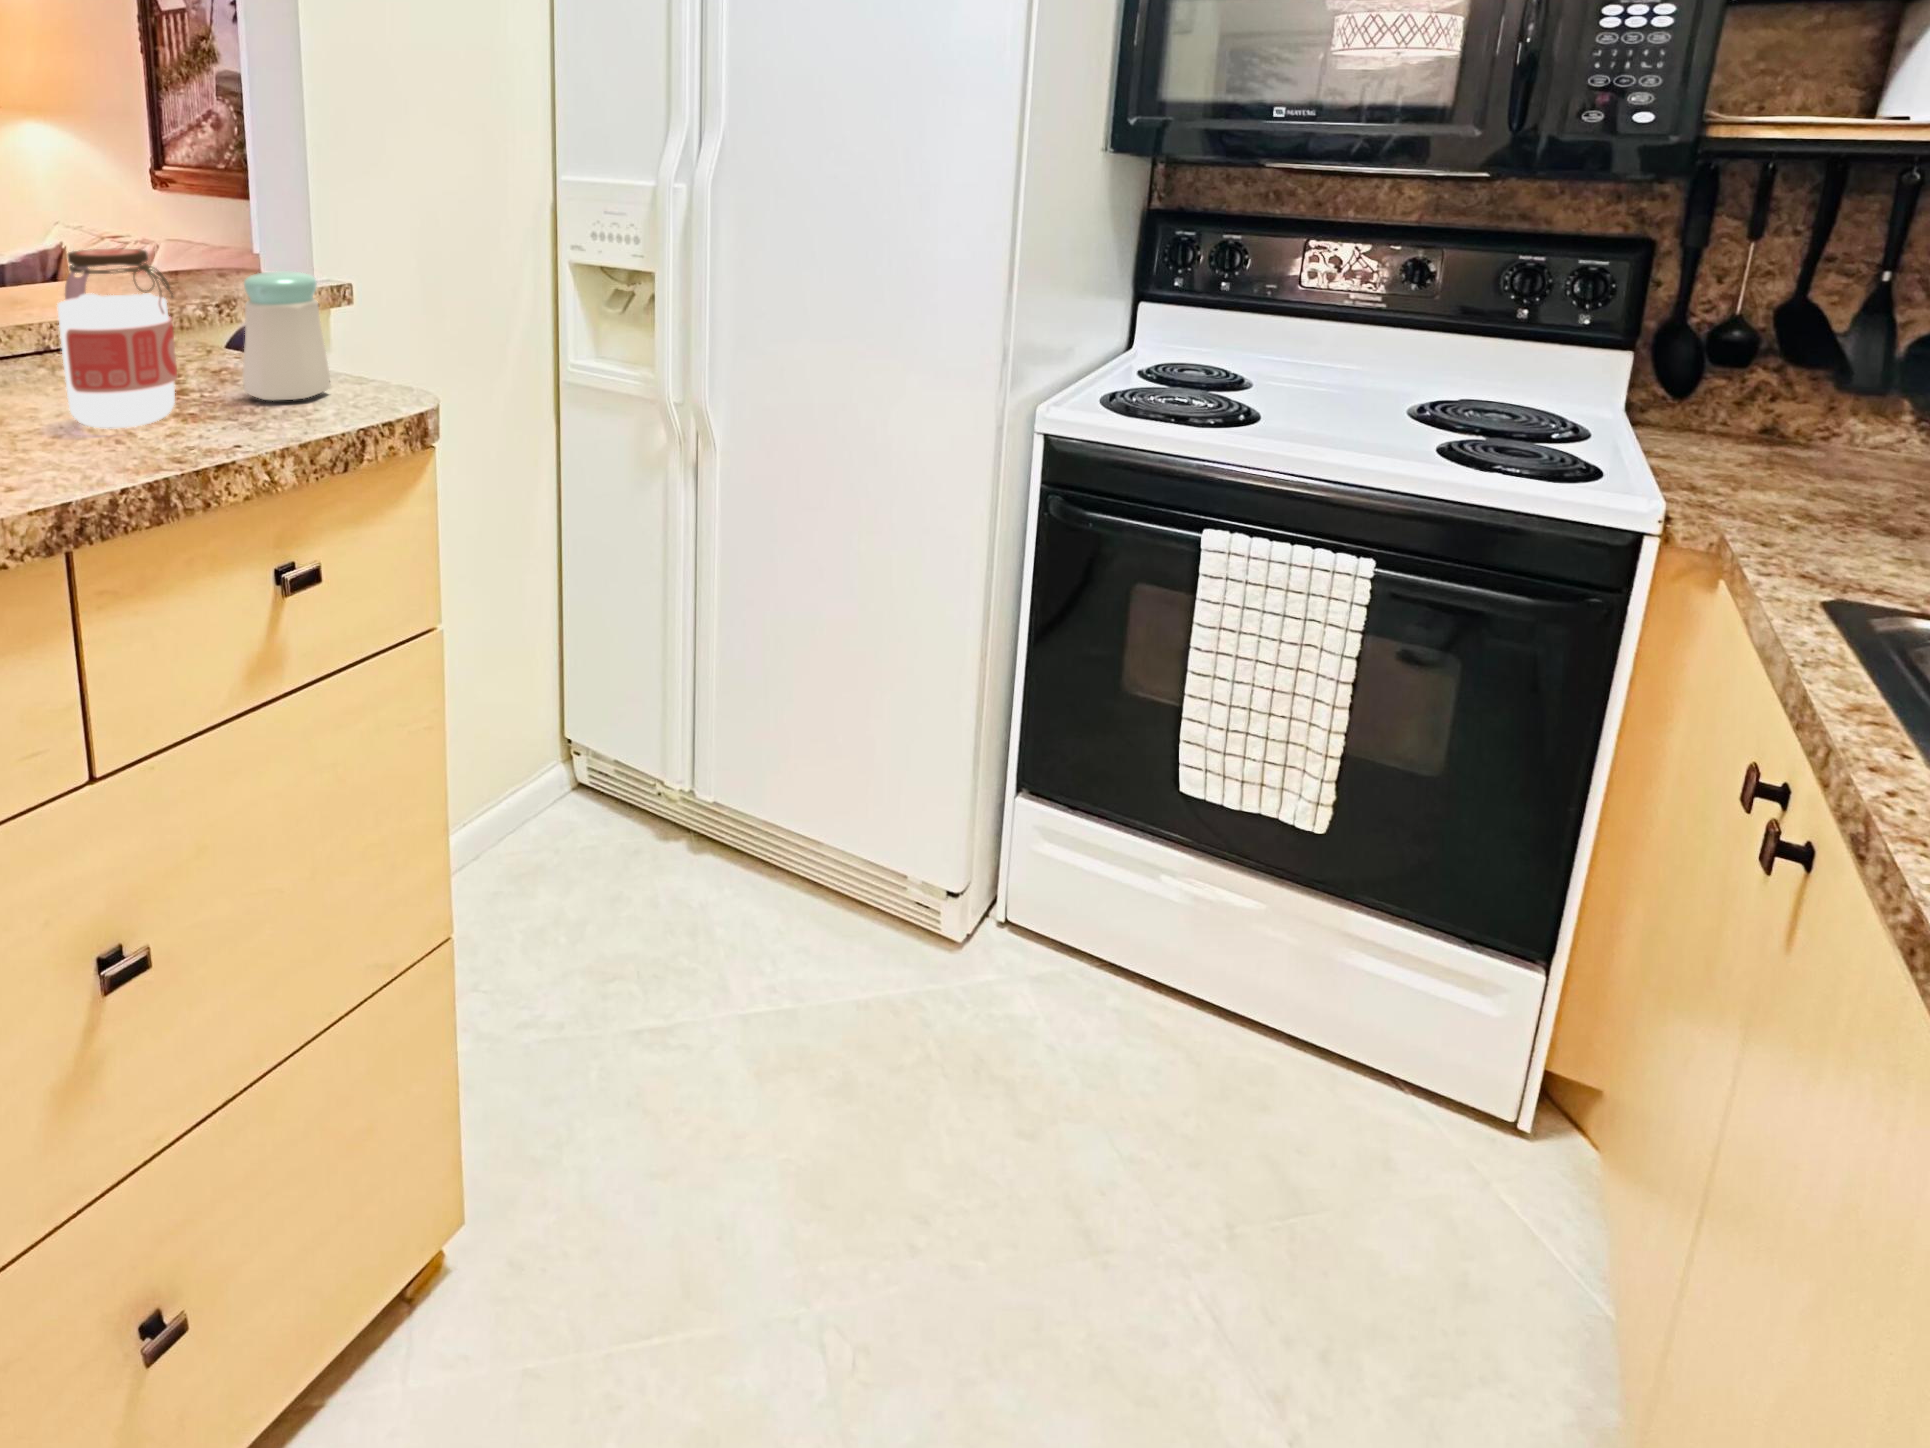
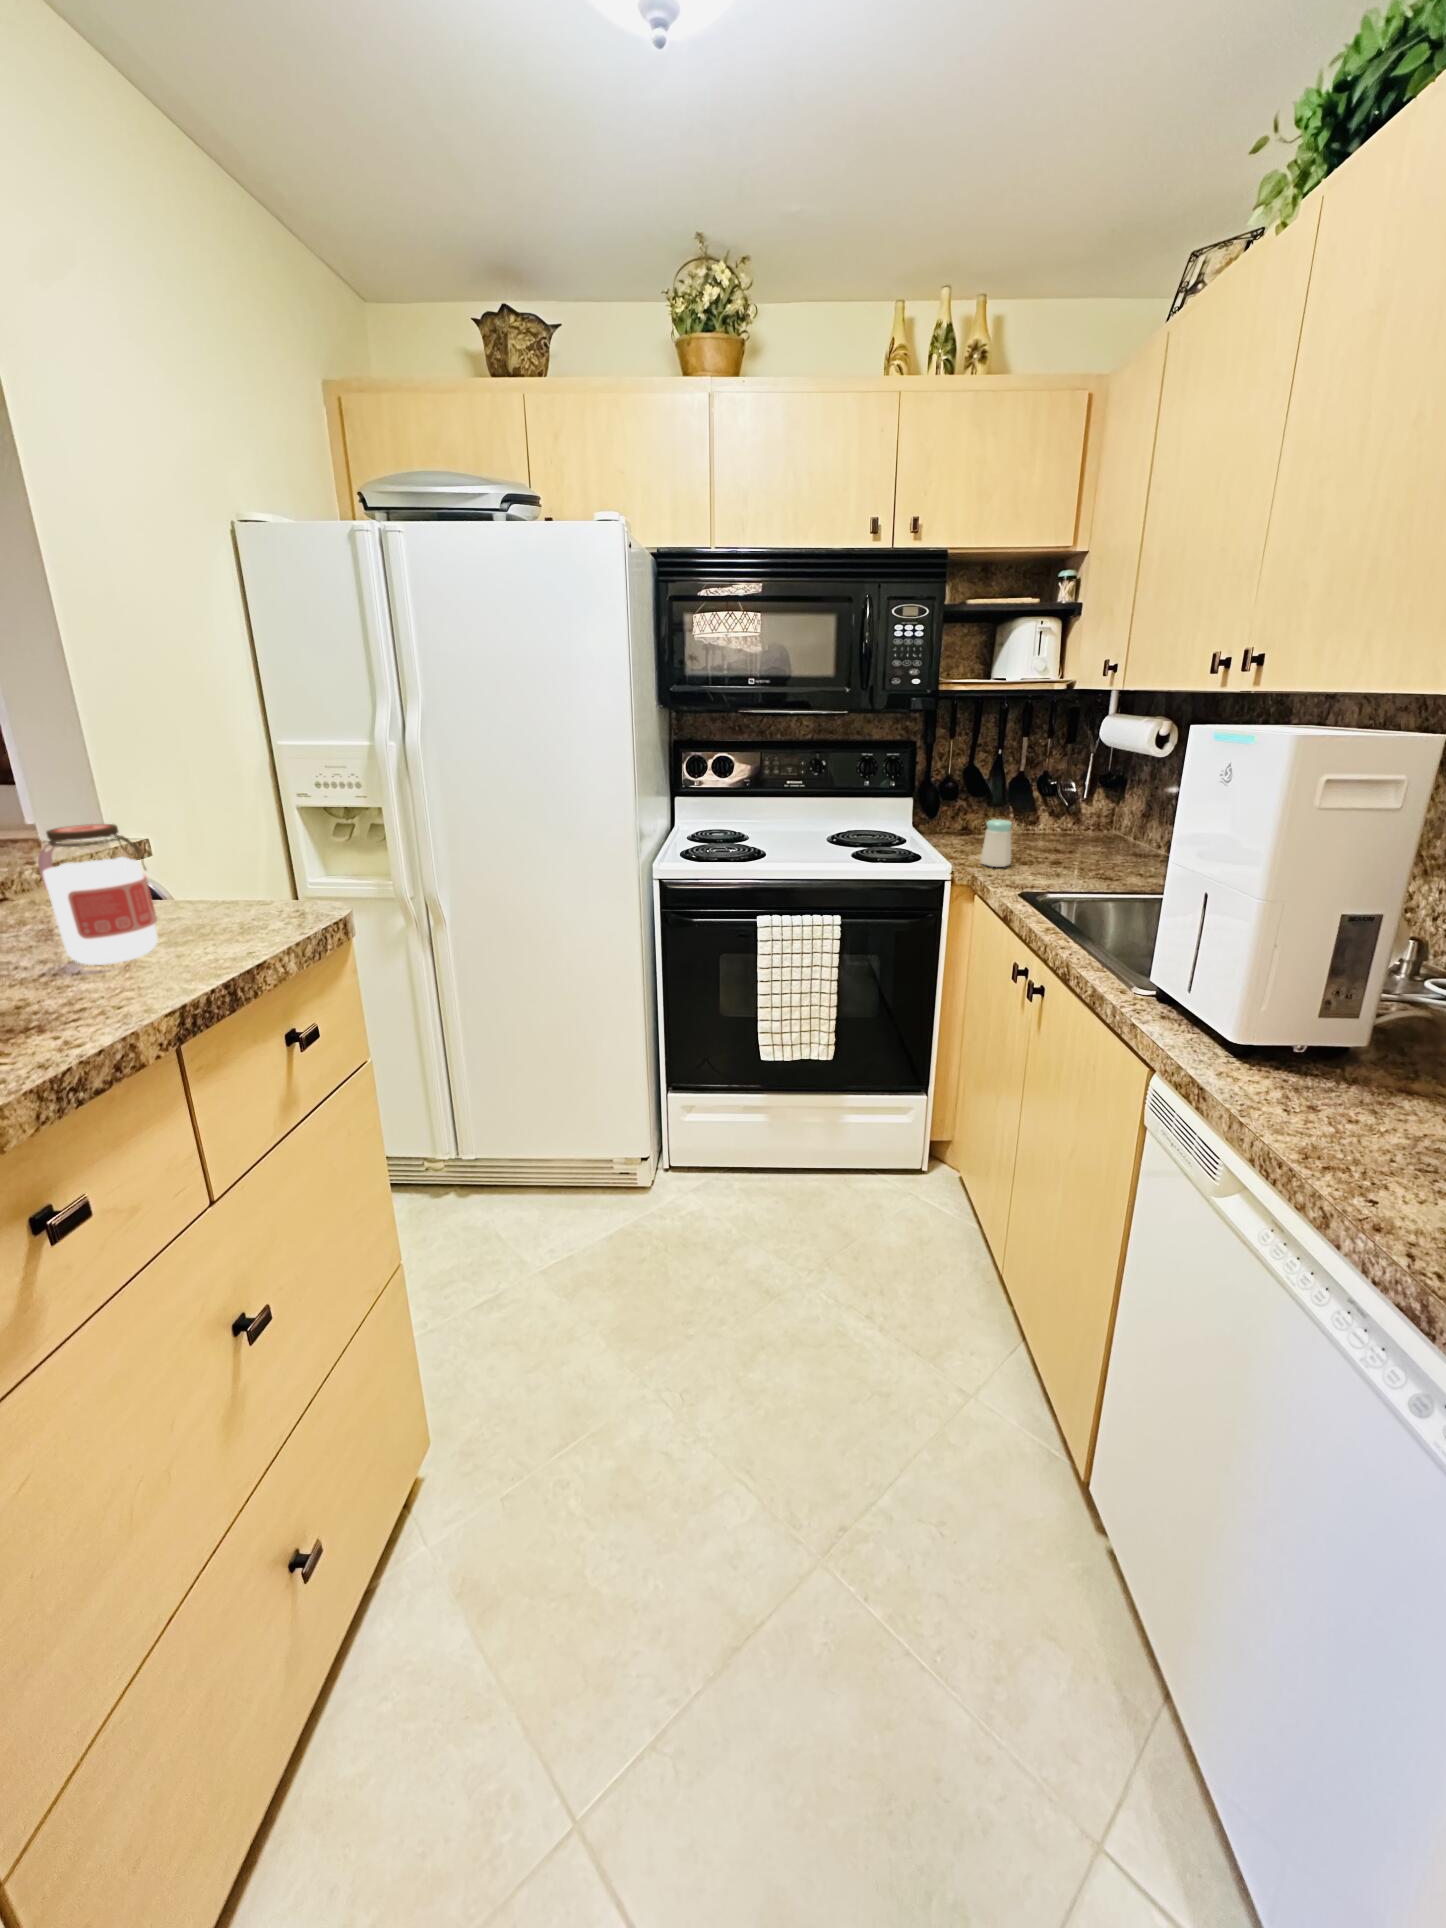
salt shaker: present [243,271,330,401] -> present [980,819,1012,867]

